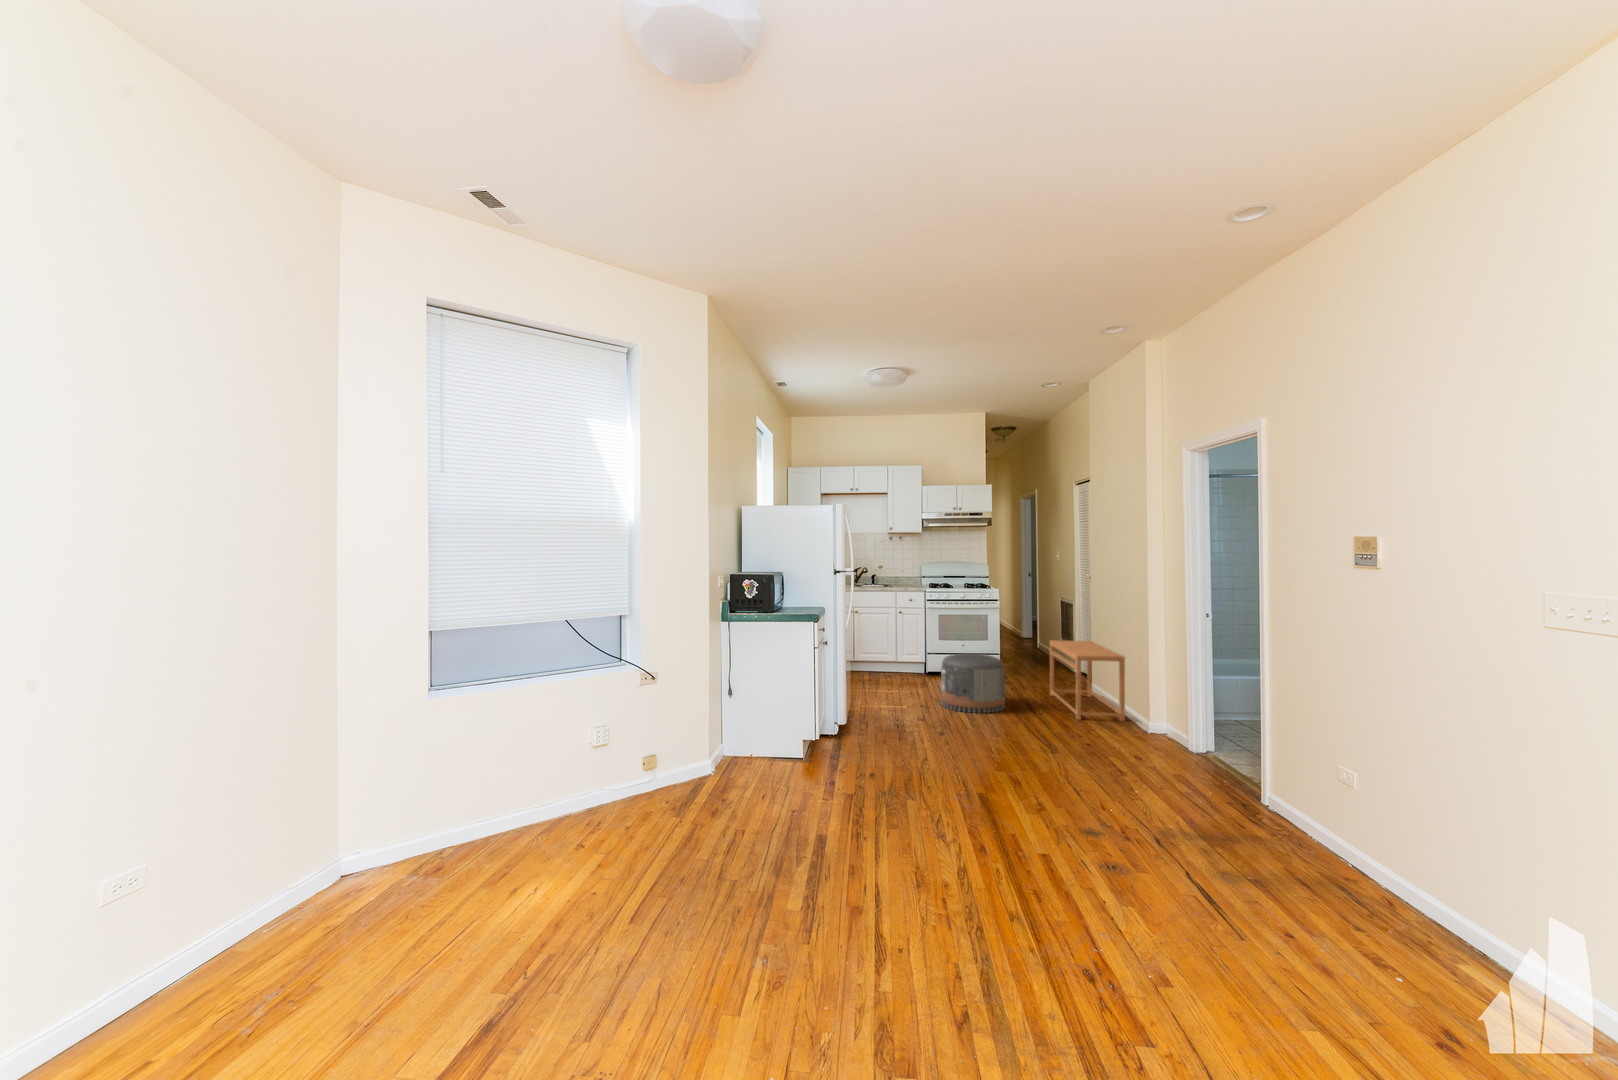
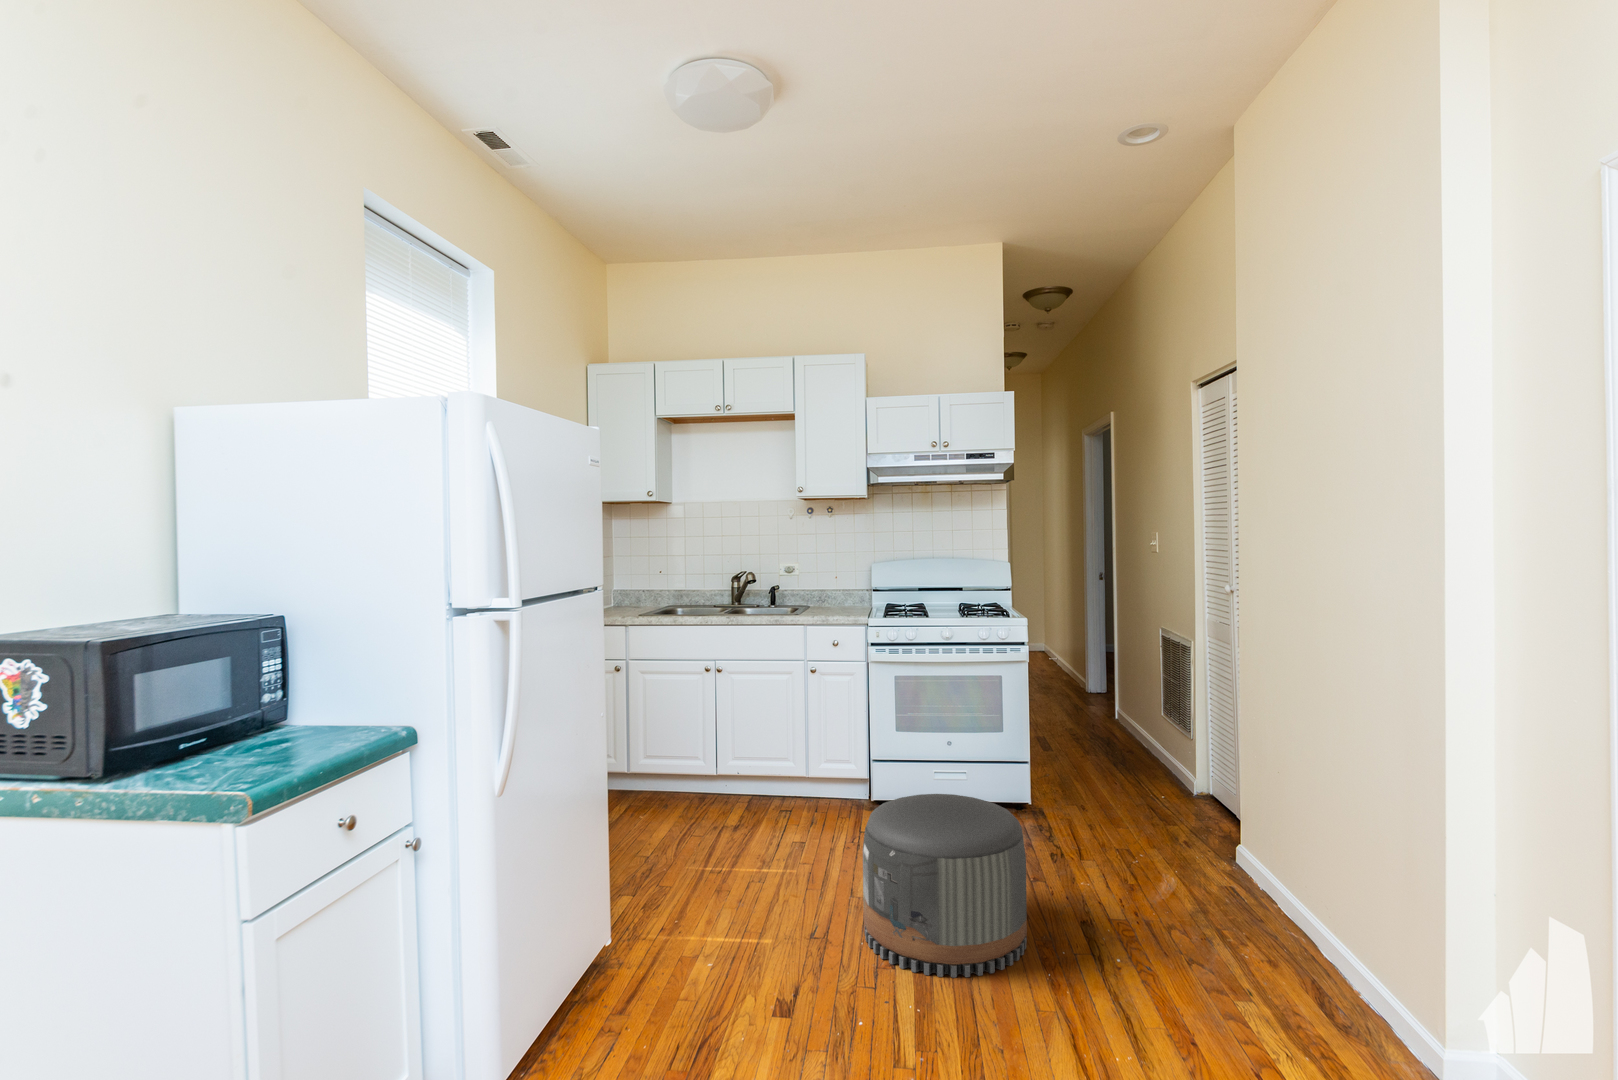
side table: present [1050,640,1125,721] -> none [1142,753,1367,1023]

